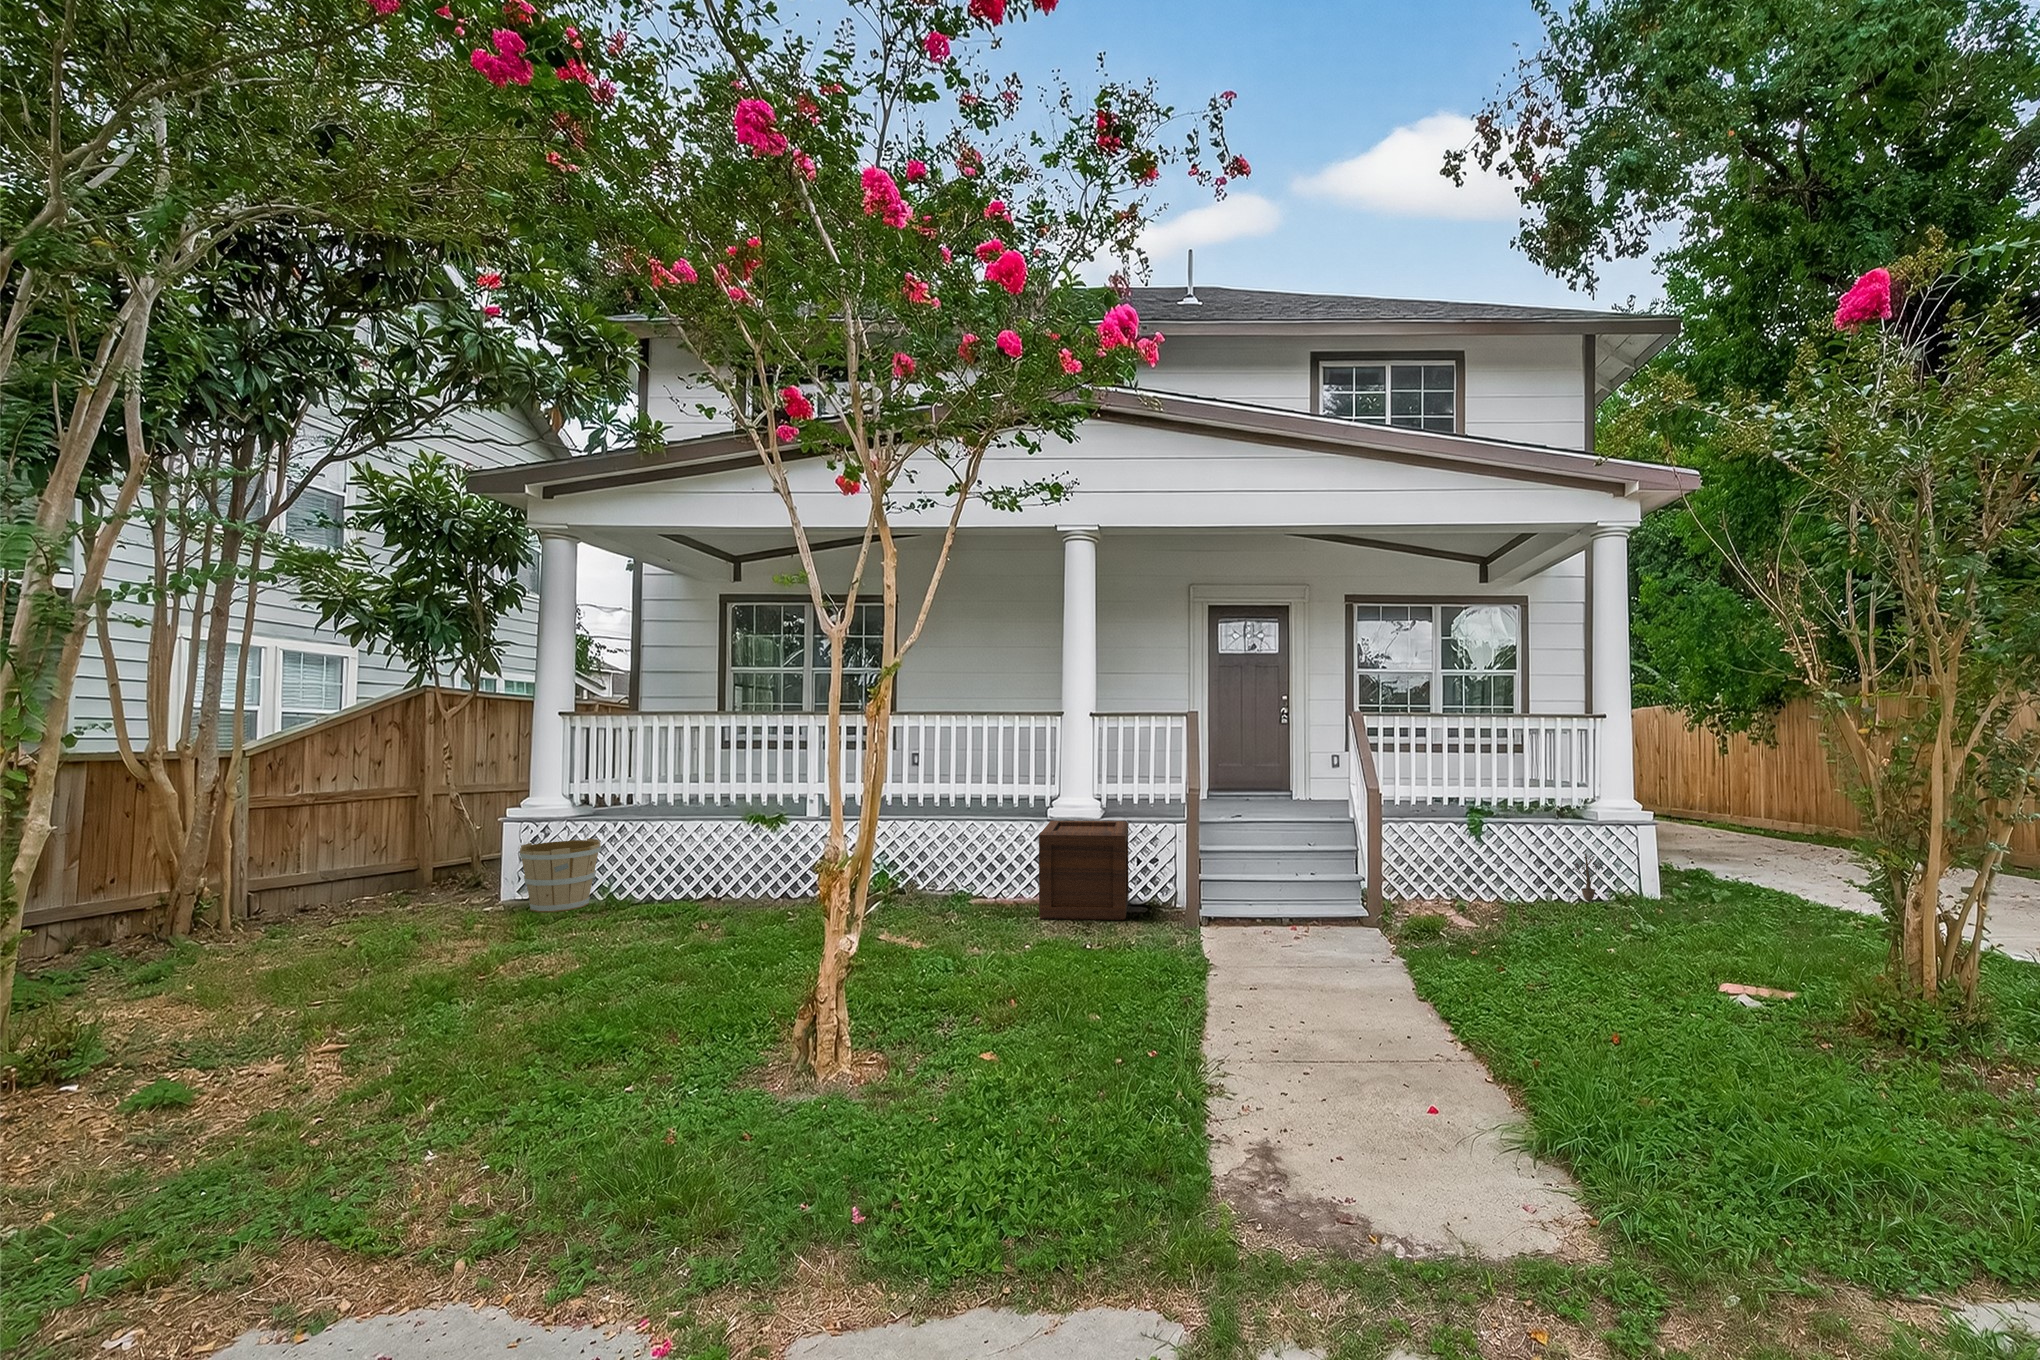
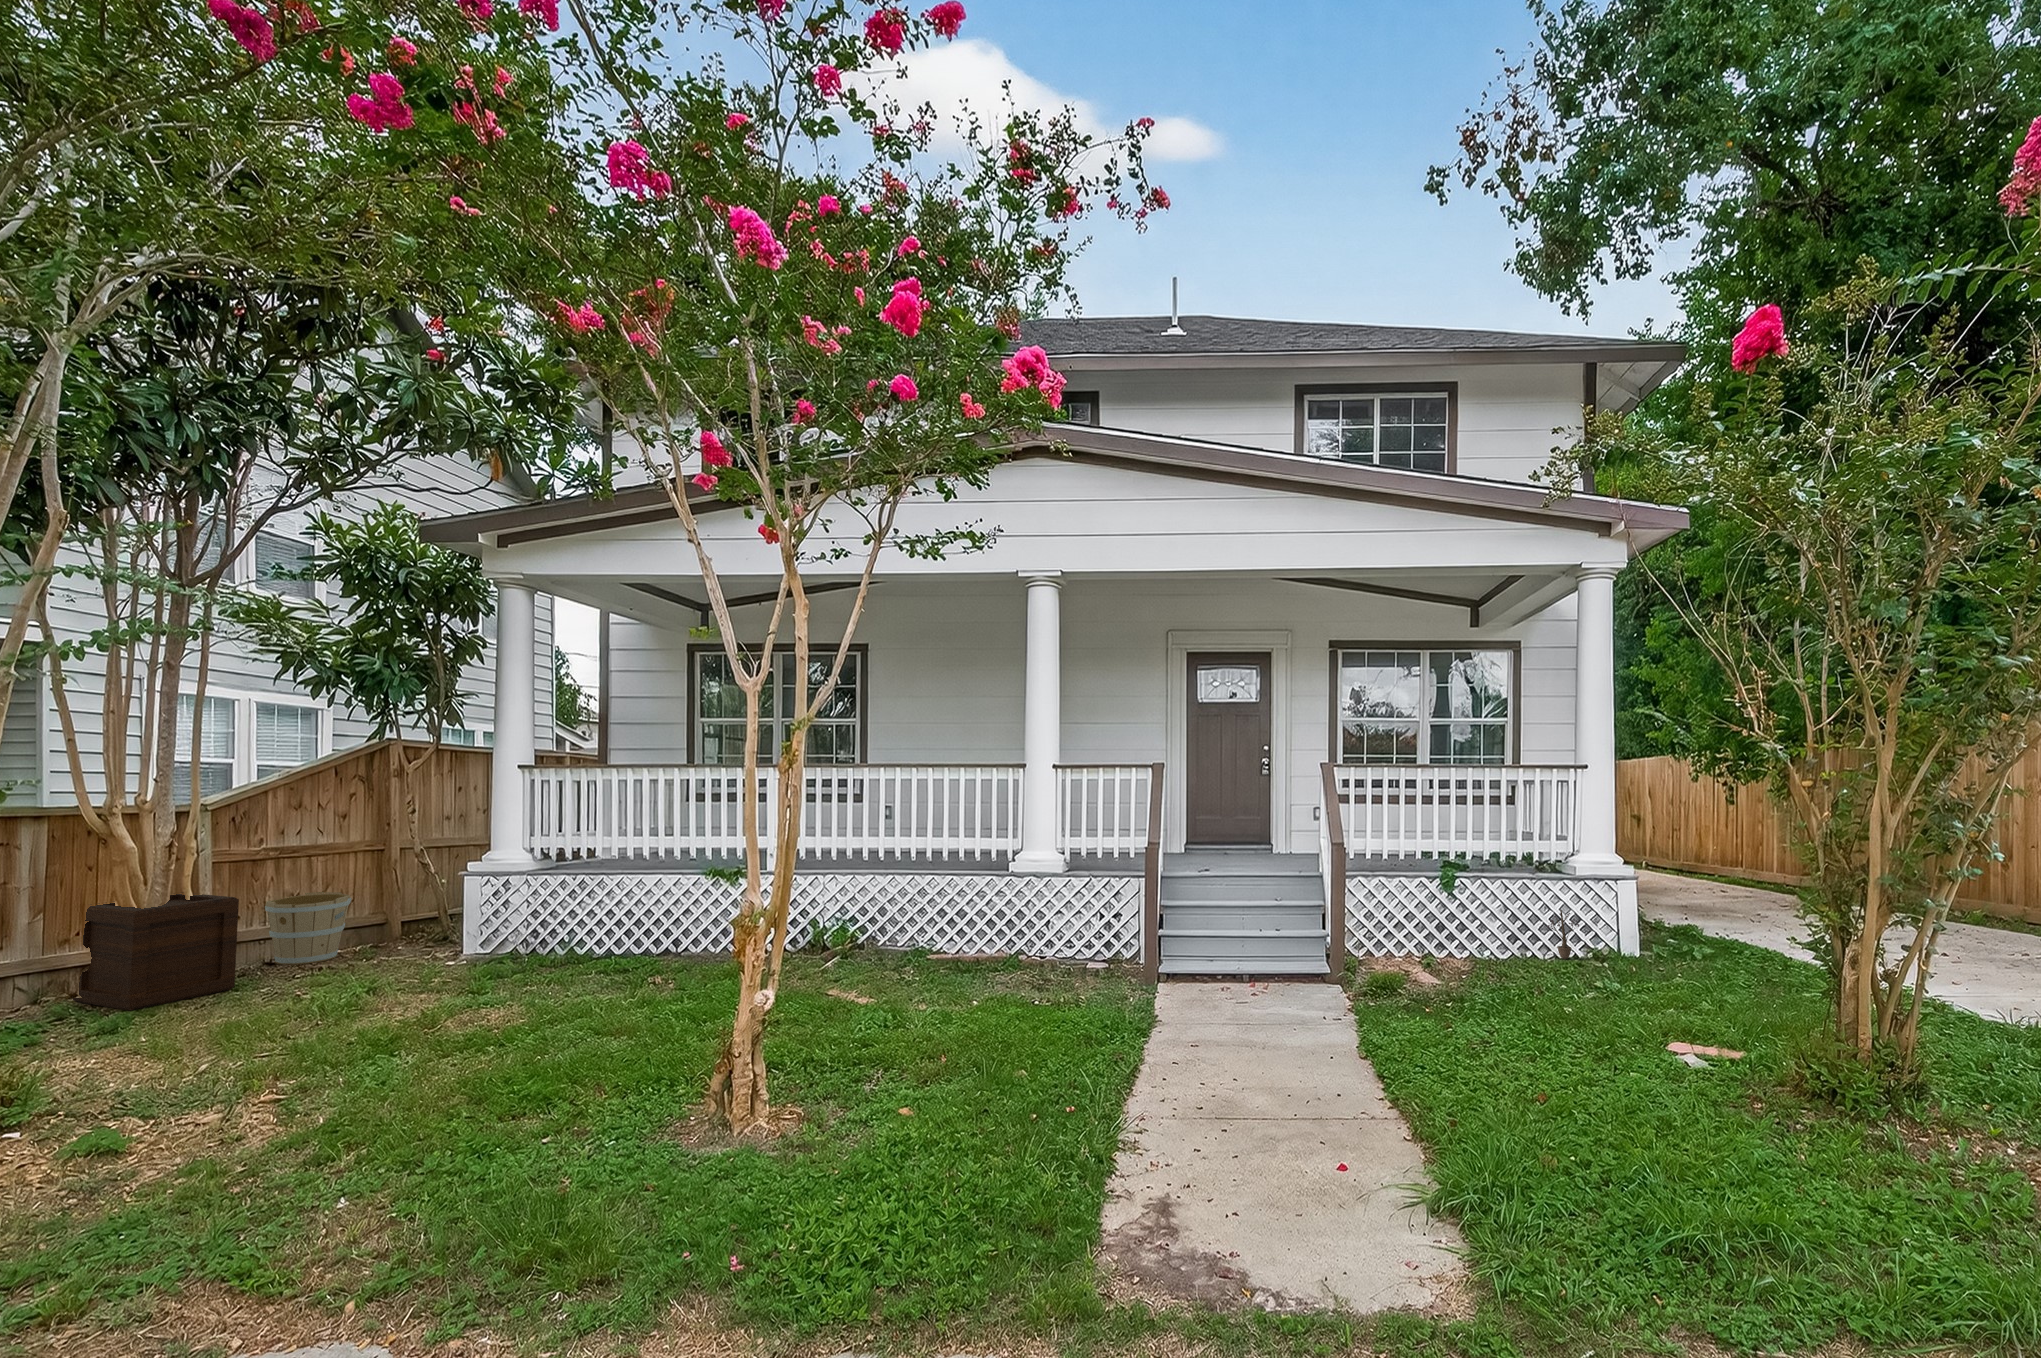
wooden crate: present [1039,821,1129,920] -> present [73,894,239,1011]
wooden bucket: present [520,838,601,912] -> present [265,892,351,965]

